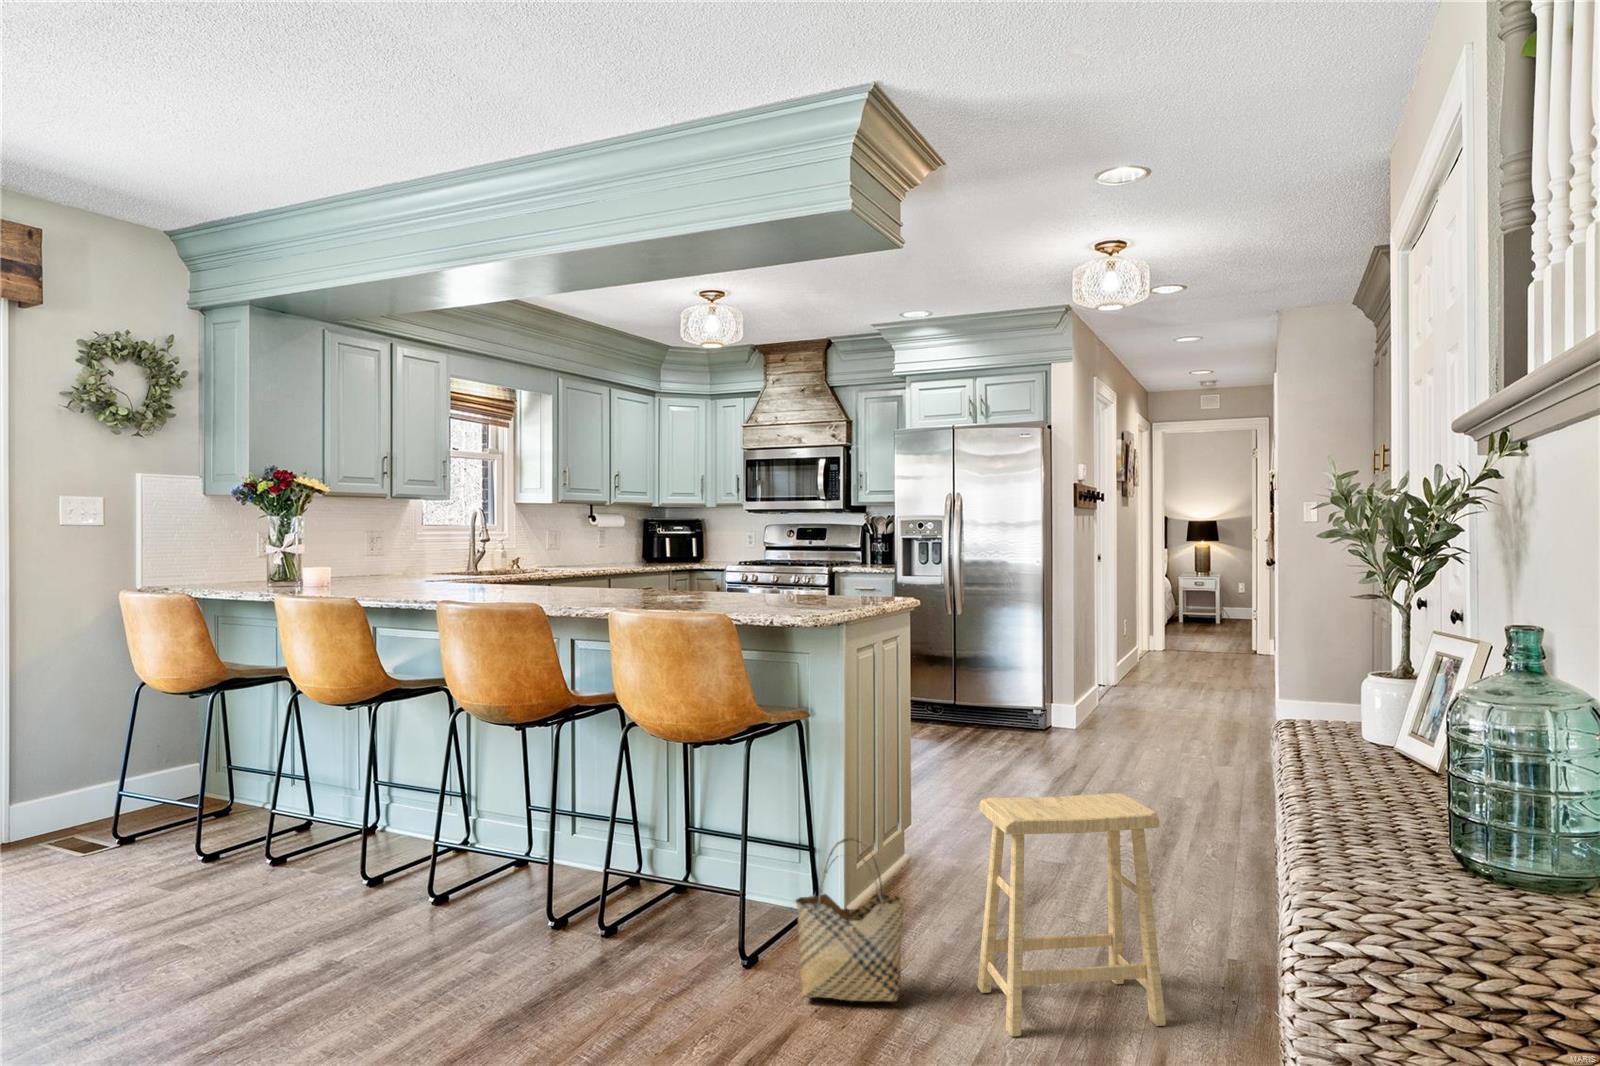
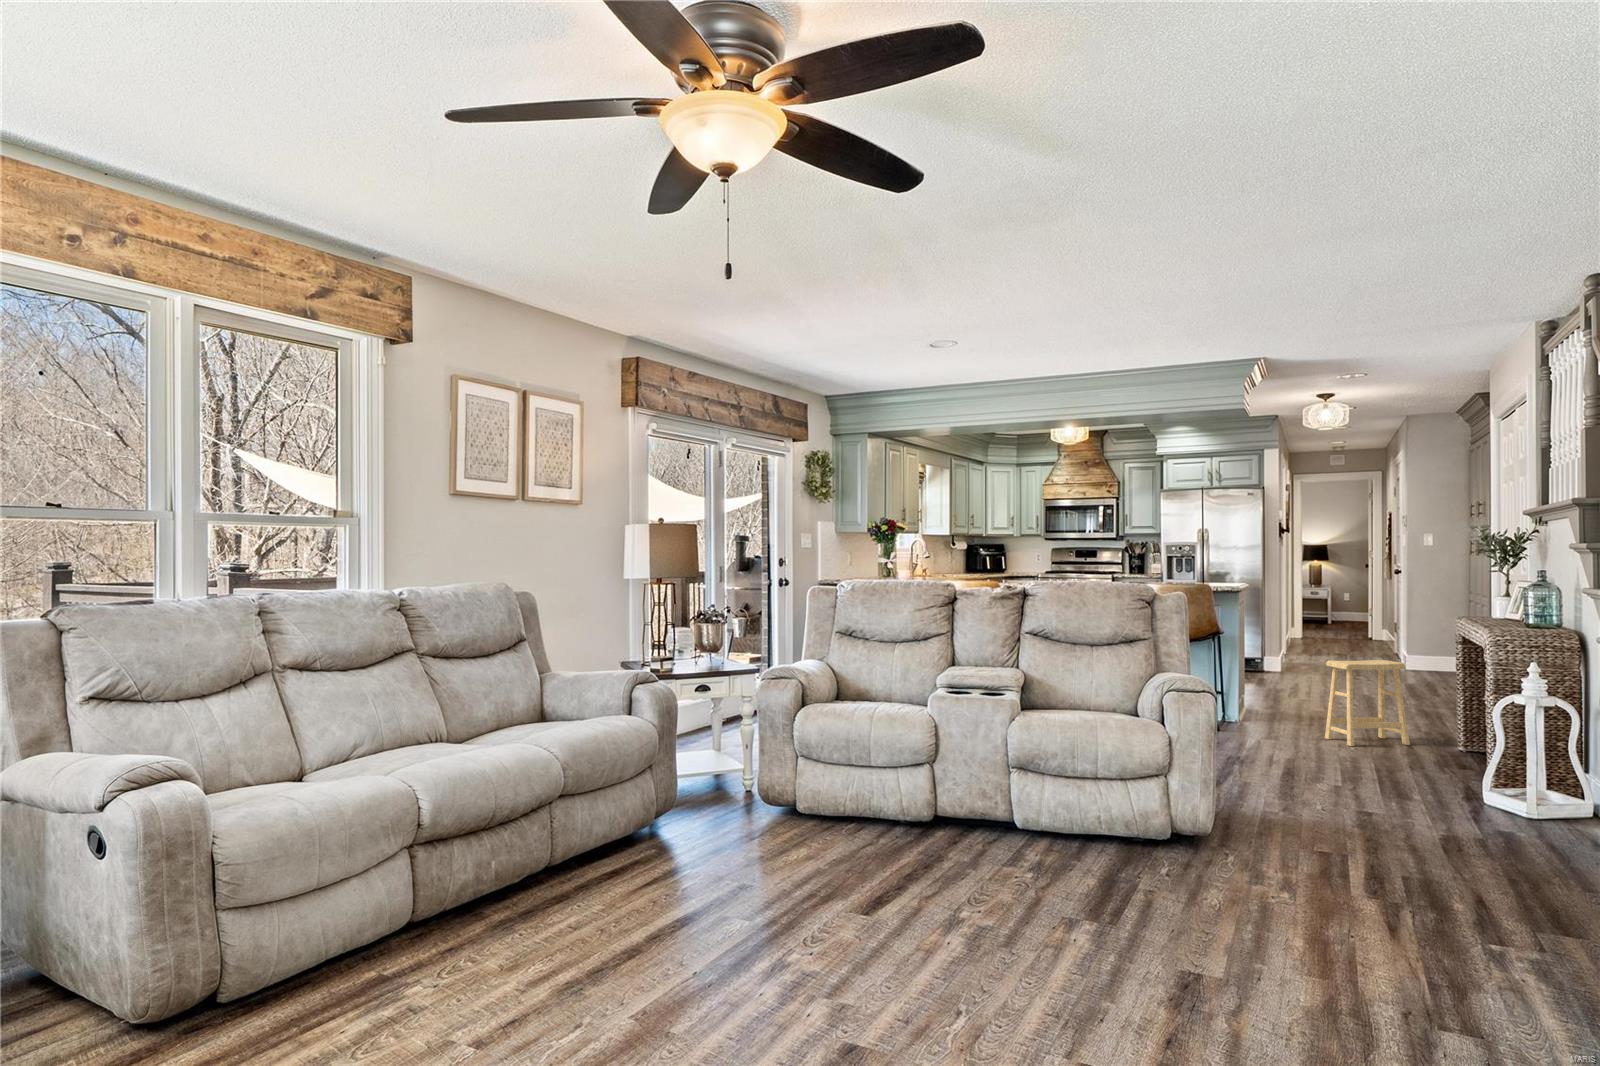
woven basket: present [796,838,905,1001] -> none [1251,679,1298,740]

